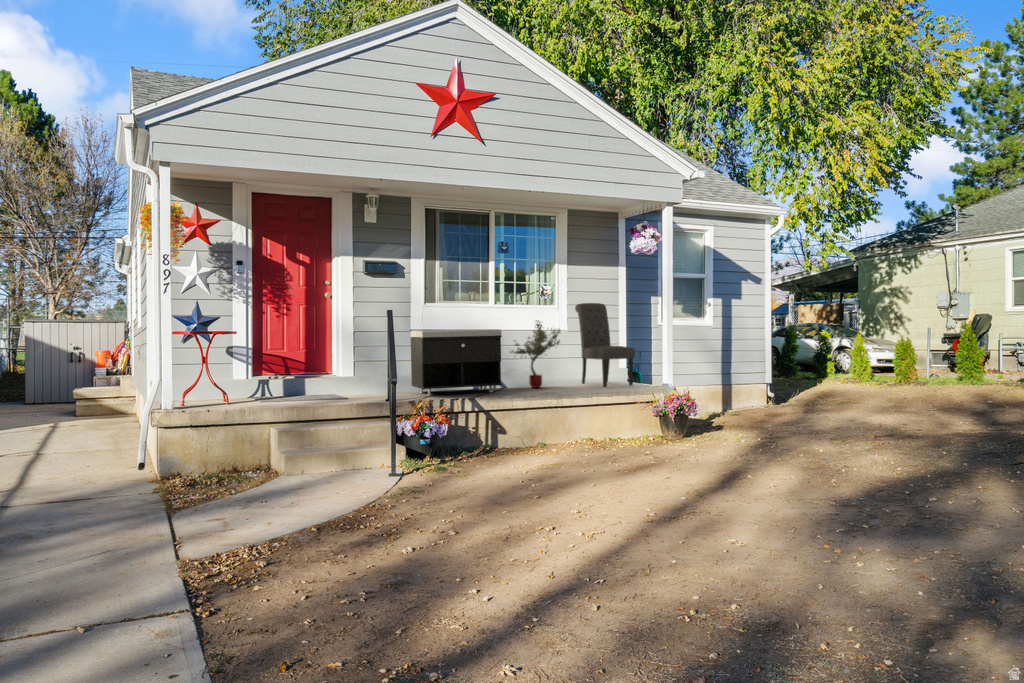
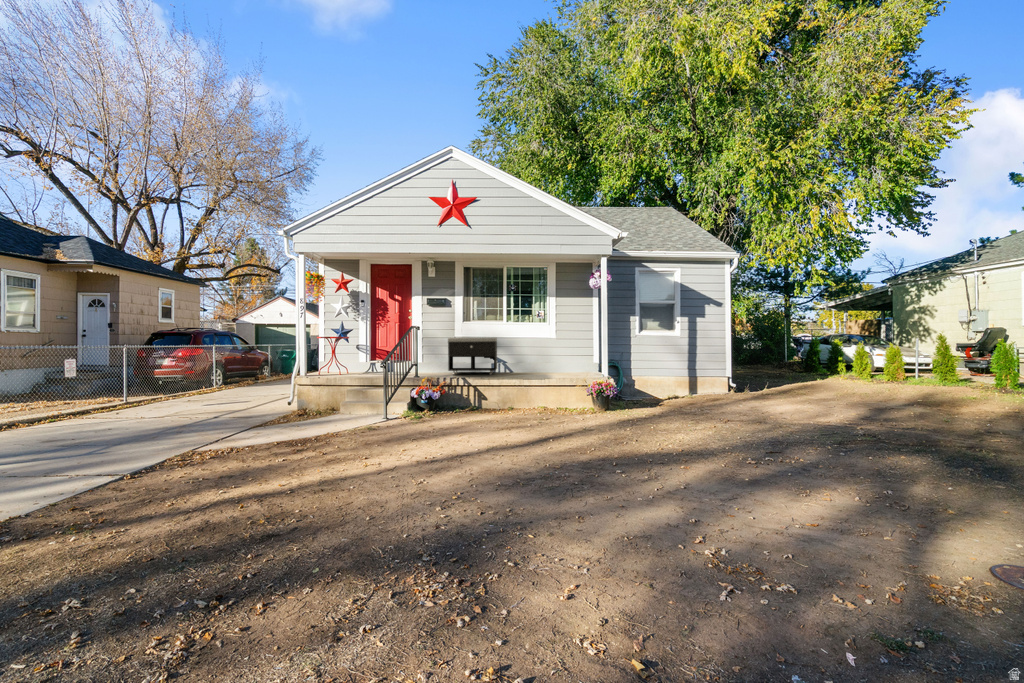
chair: present [575,303,635,387] -> none [557,322,586,375]
potted tree: present [511,321,560,388] -> none [507,332,541,373]

